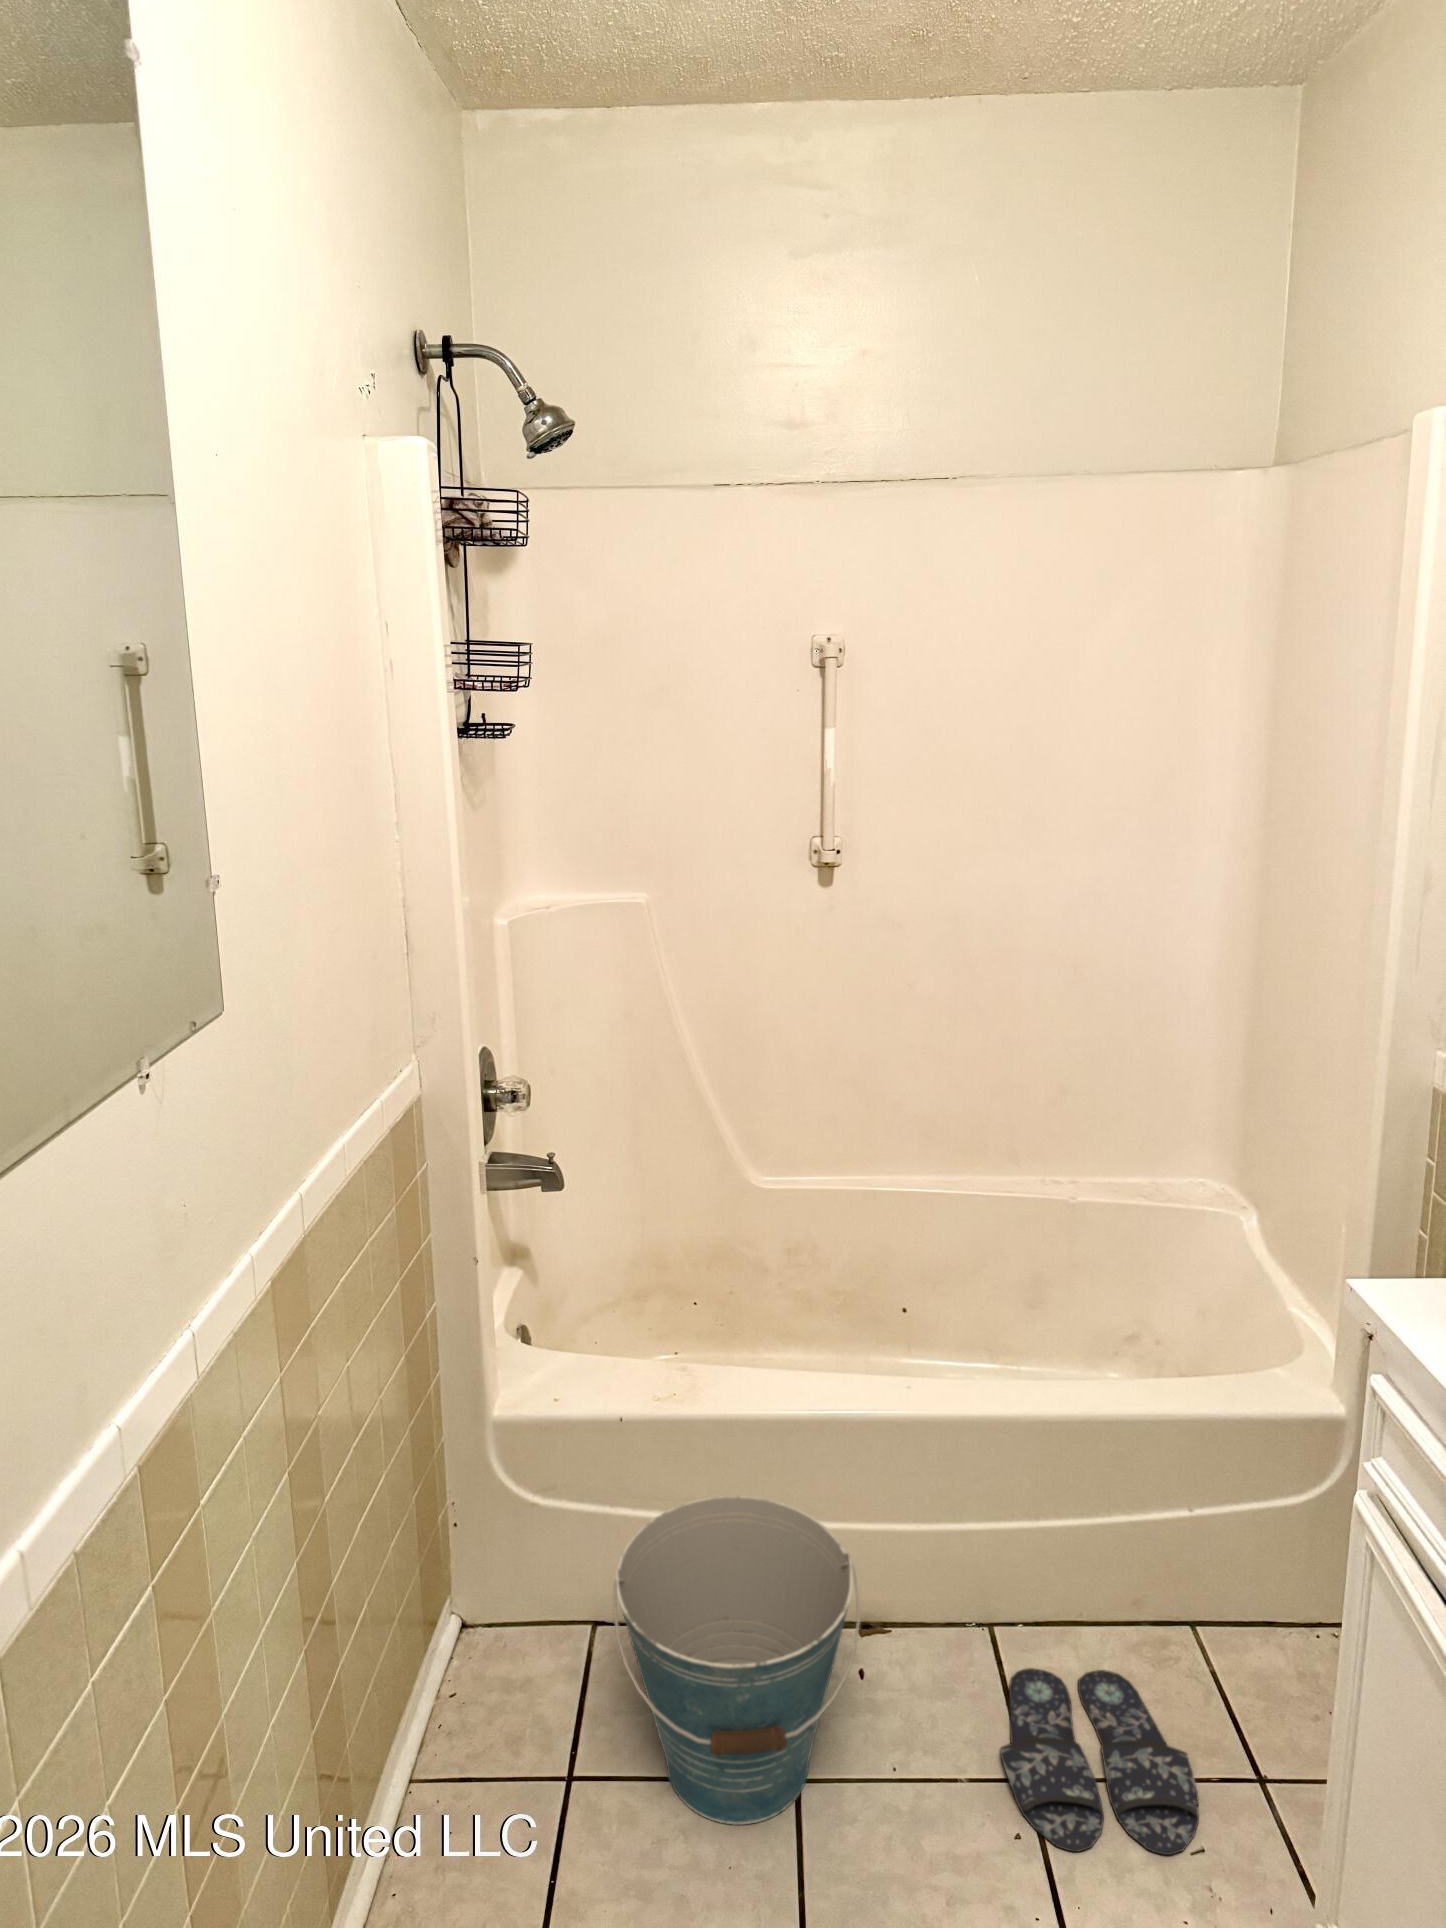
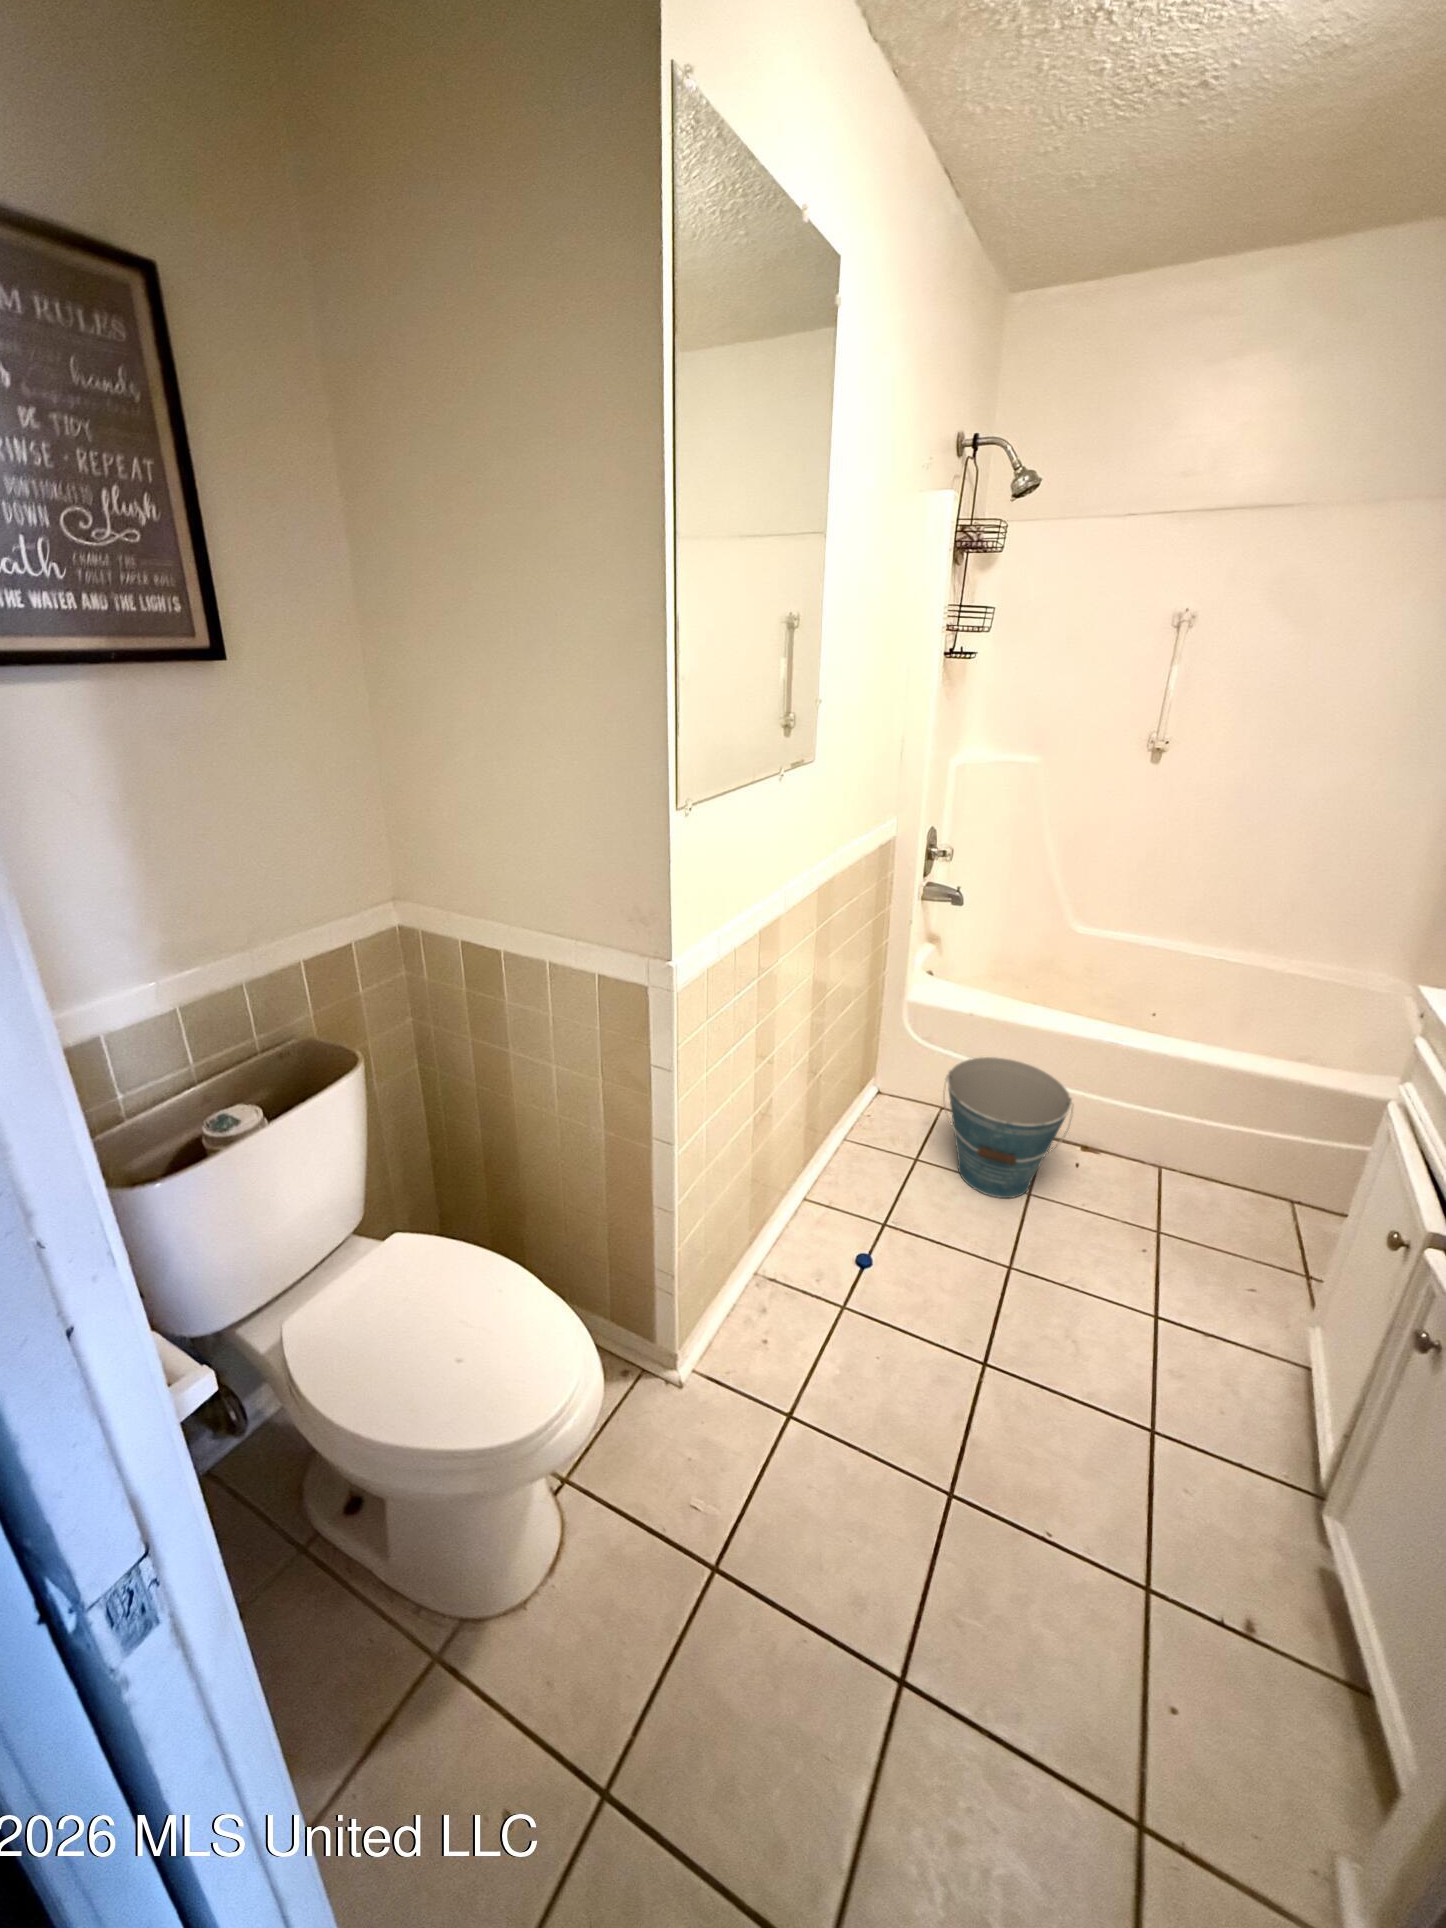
slippers: present [1000,1668,1199,1855] -> none [1138,1194,1258,1293]

